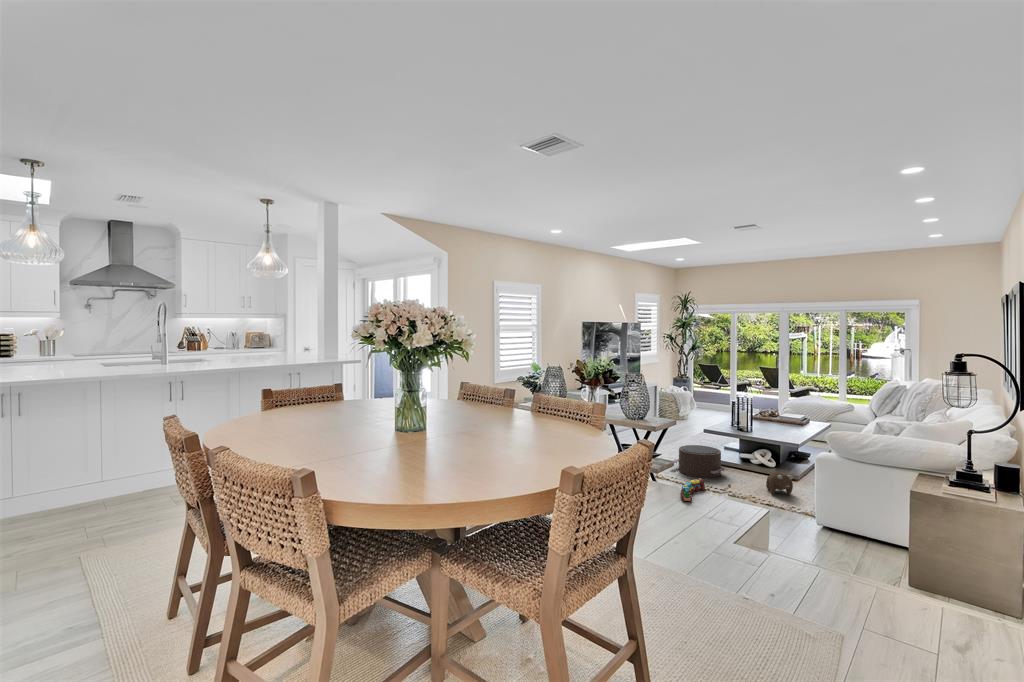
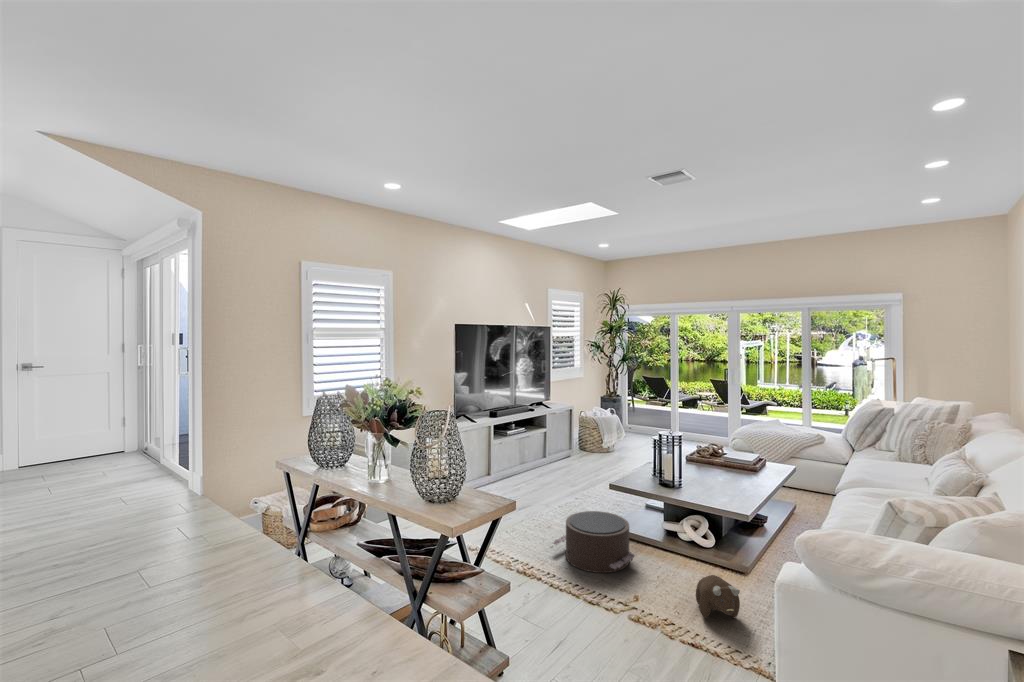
toy train: present [680,478,705,501] -> none [539,587,592,649]

